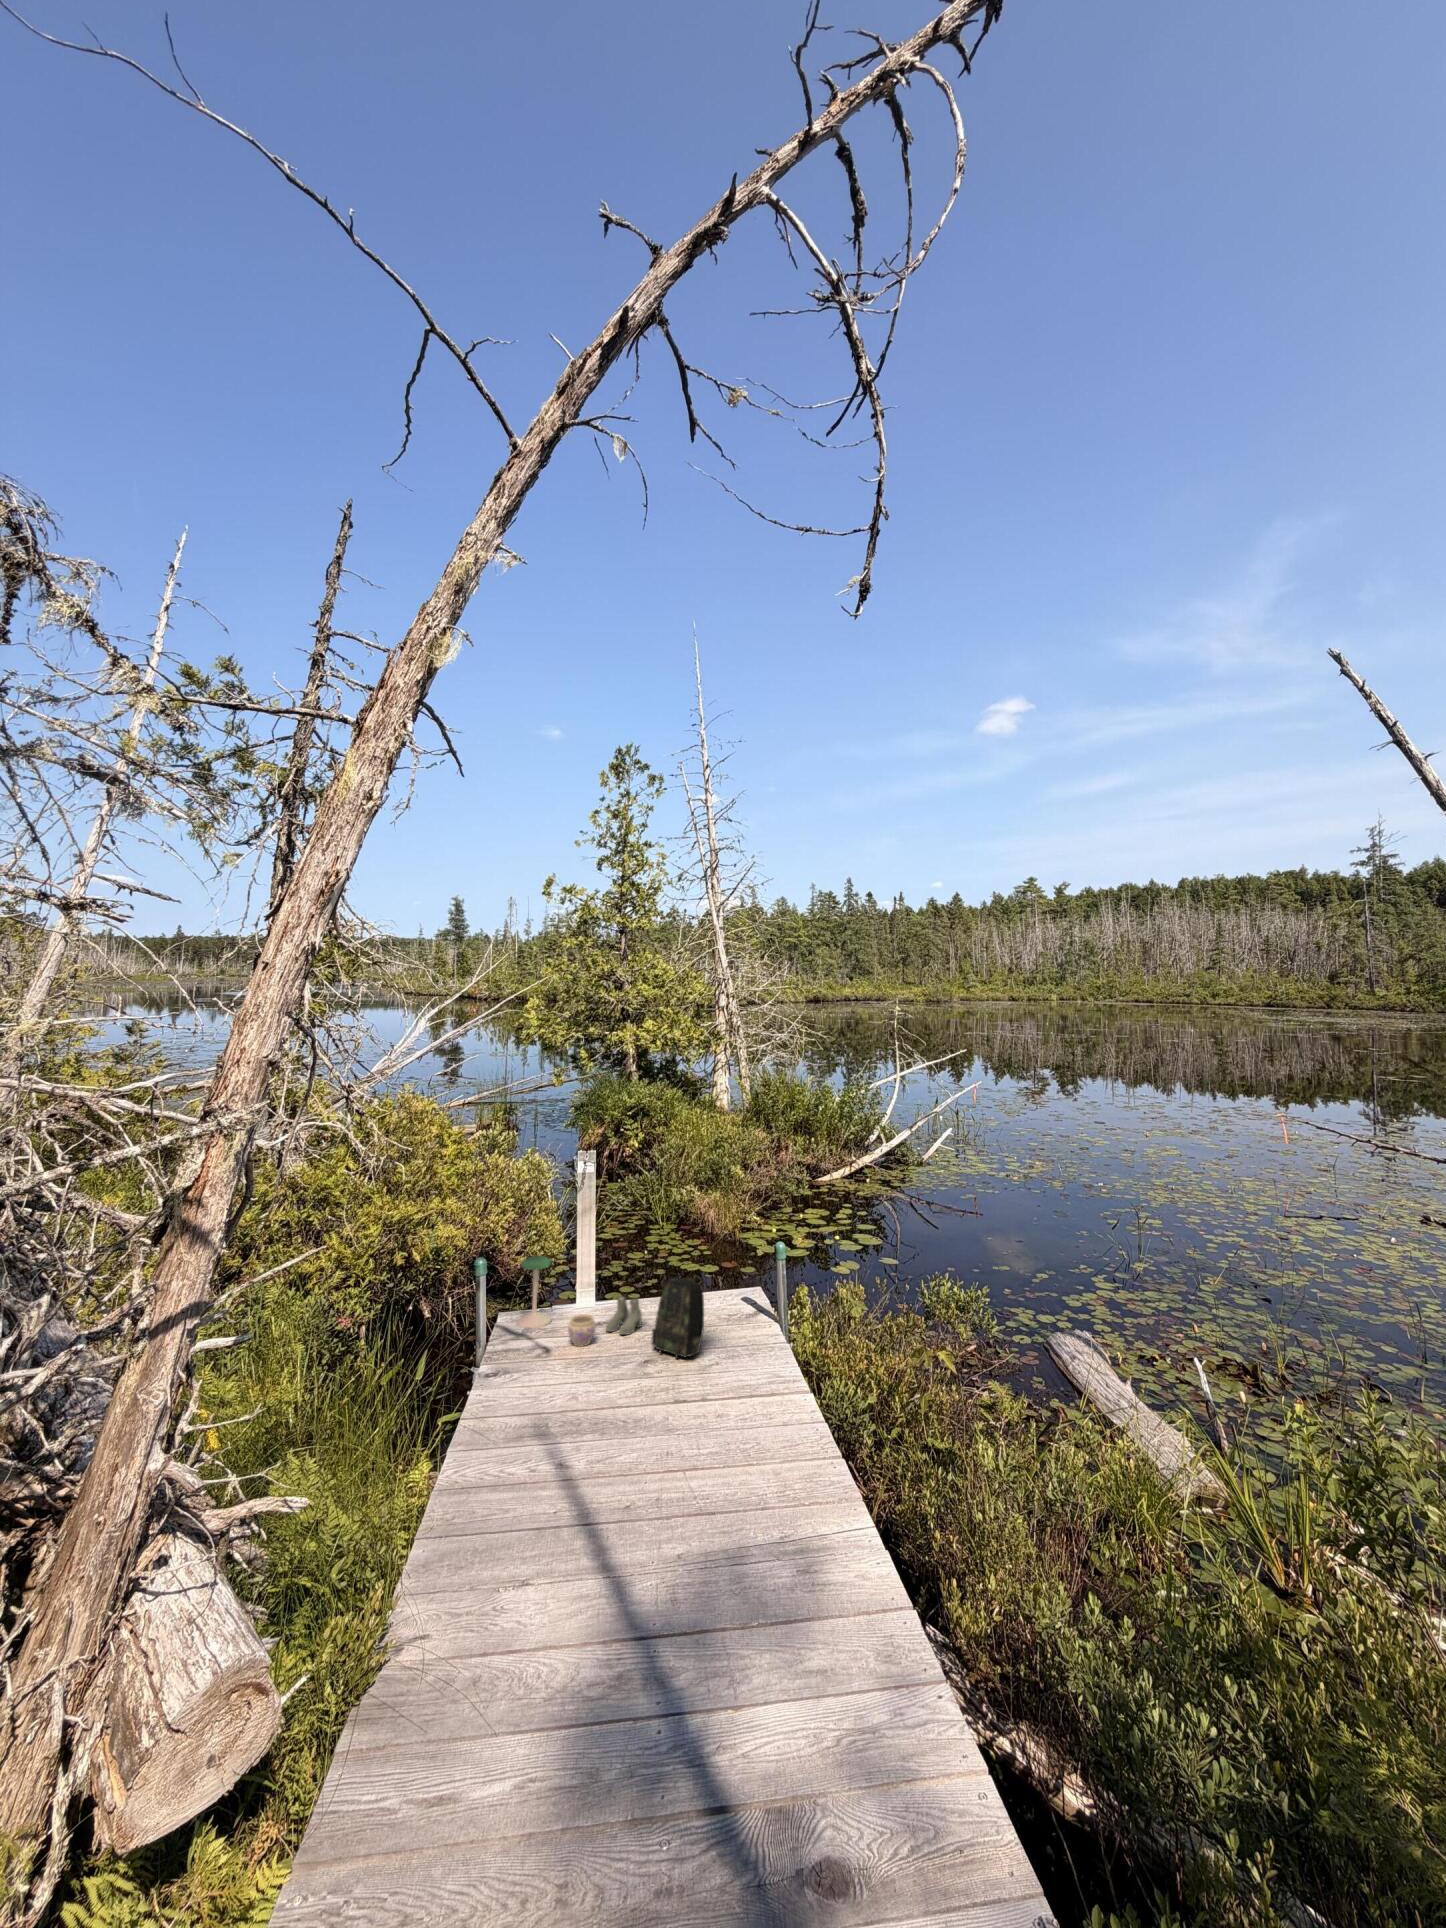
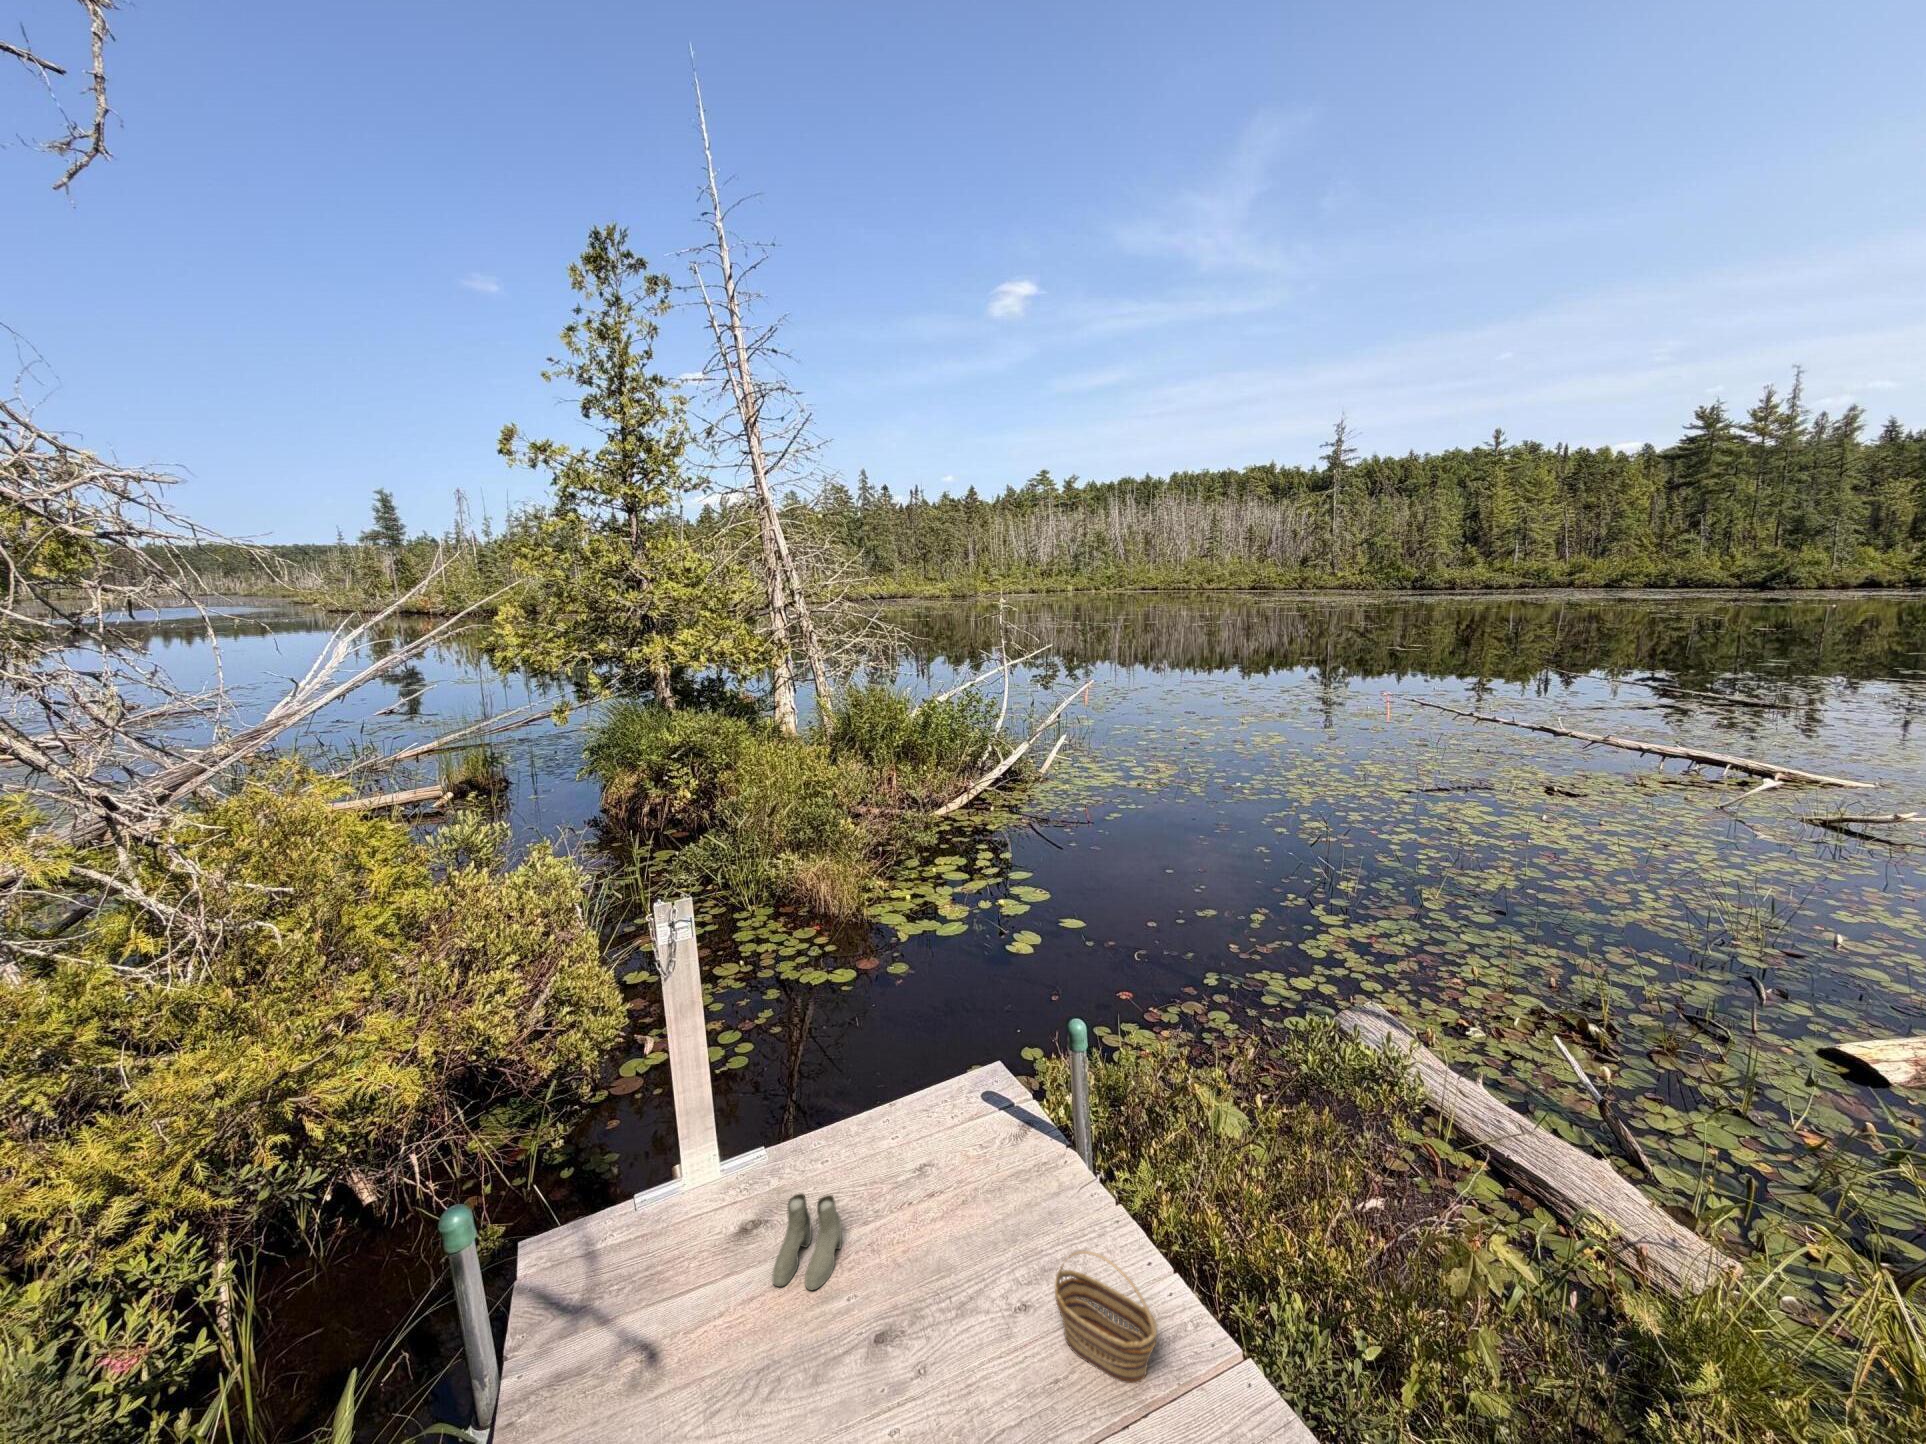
stool: present [516,1256,552,1328] -> none [549,1155,640,1331]
backpack: present [651,1278,704,1358] -> none [893,1160,1002,1349]
planter: present [568,1314,596,1347] -> none [694,1281,759,1371]
basket: none [720,1318,757,1380] -> present [1055,1251,1157,1383]

